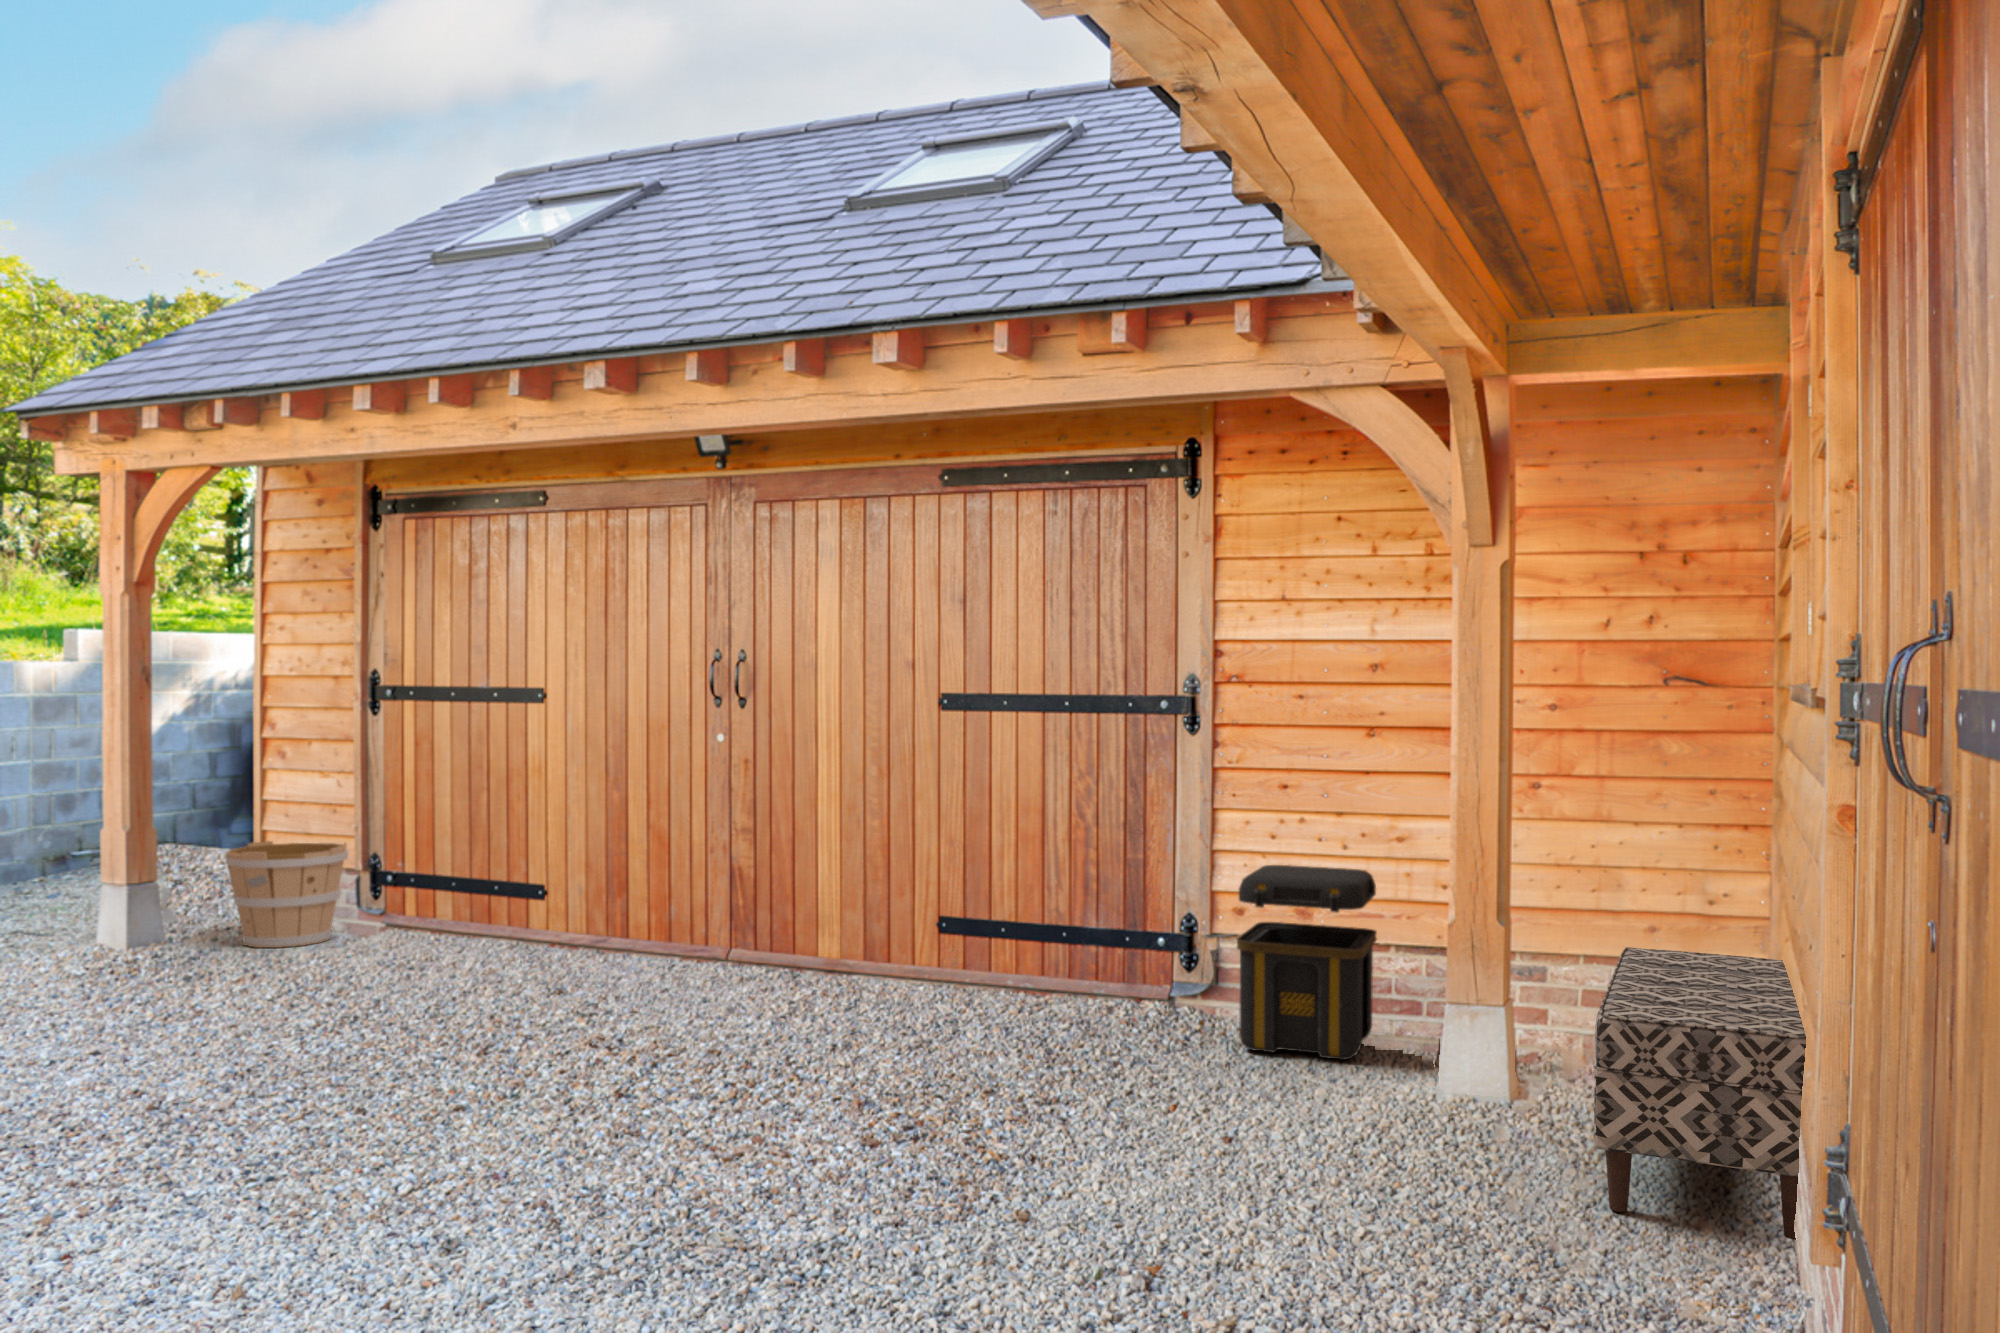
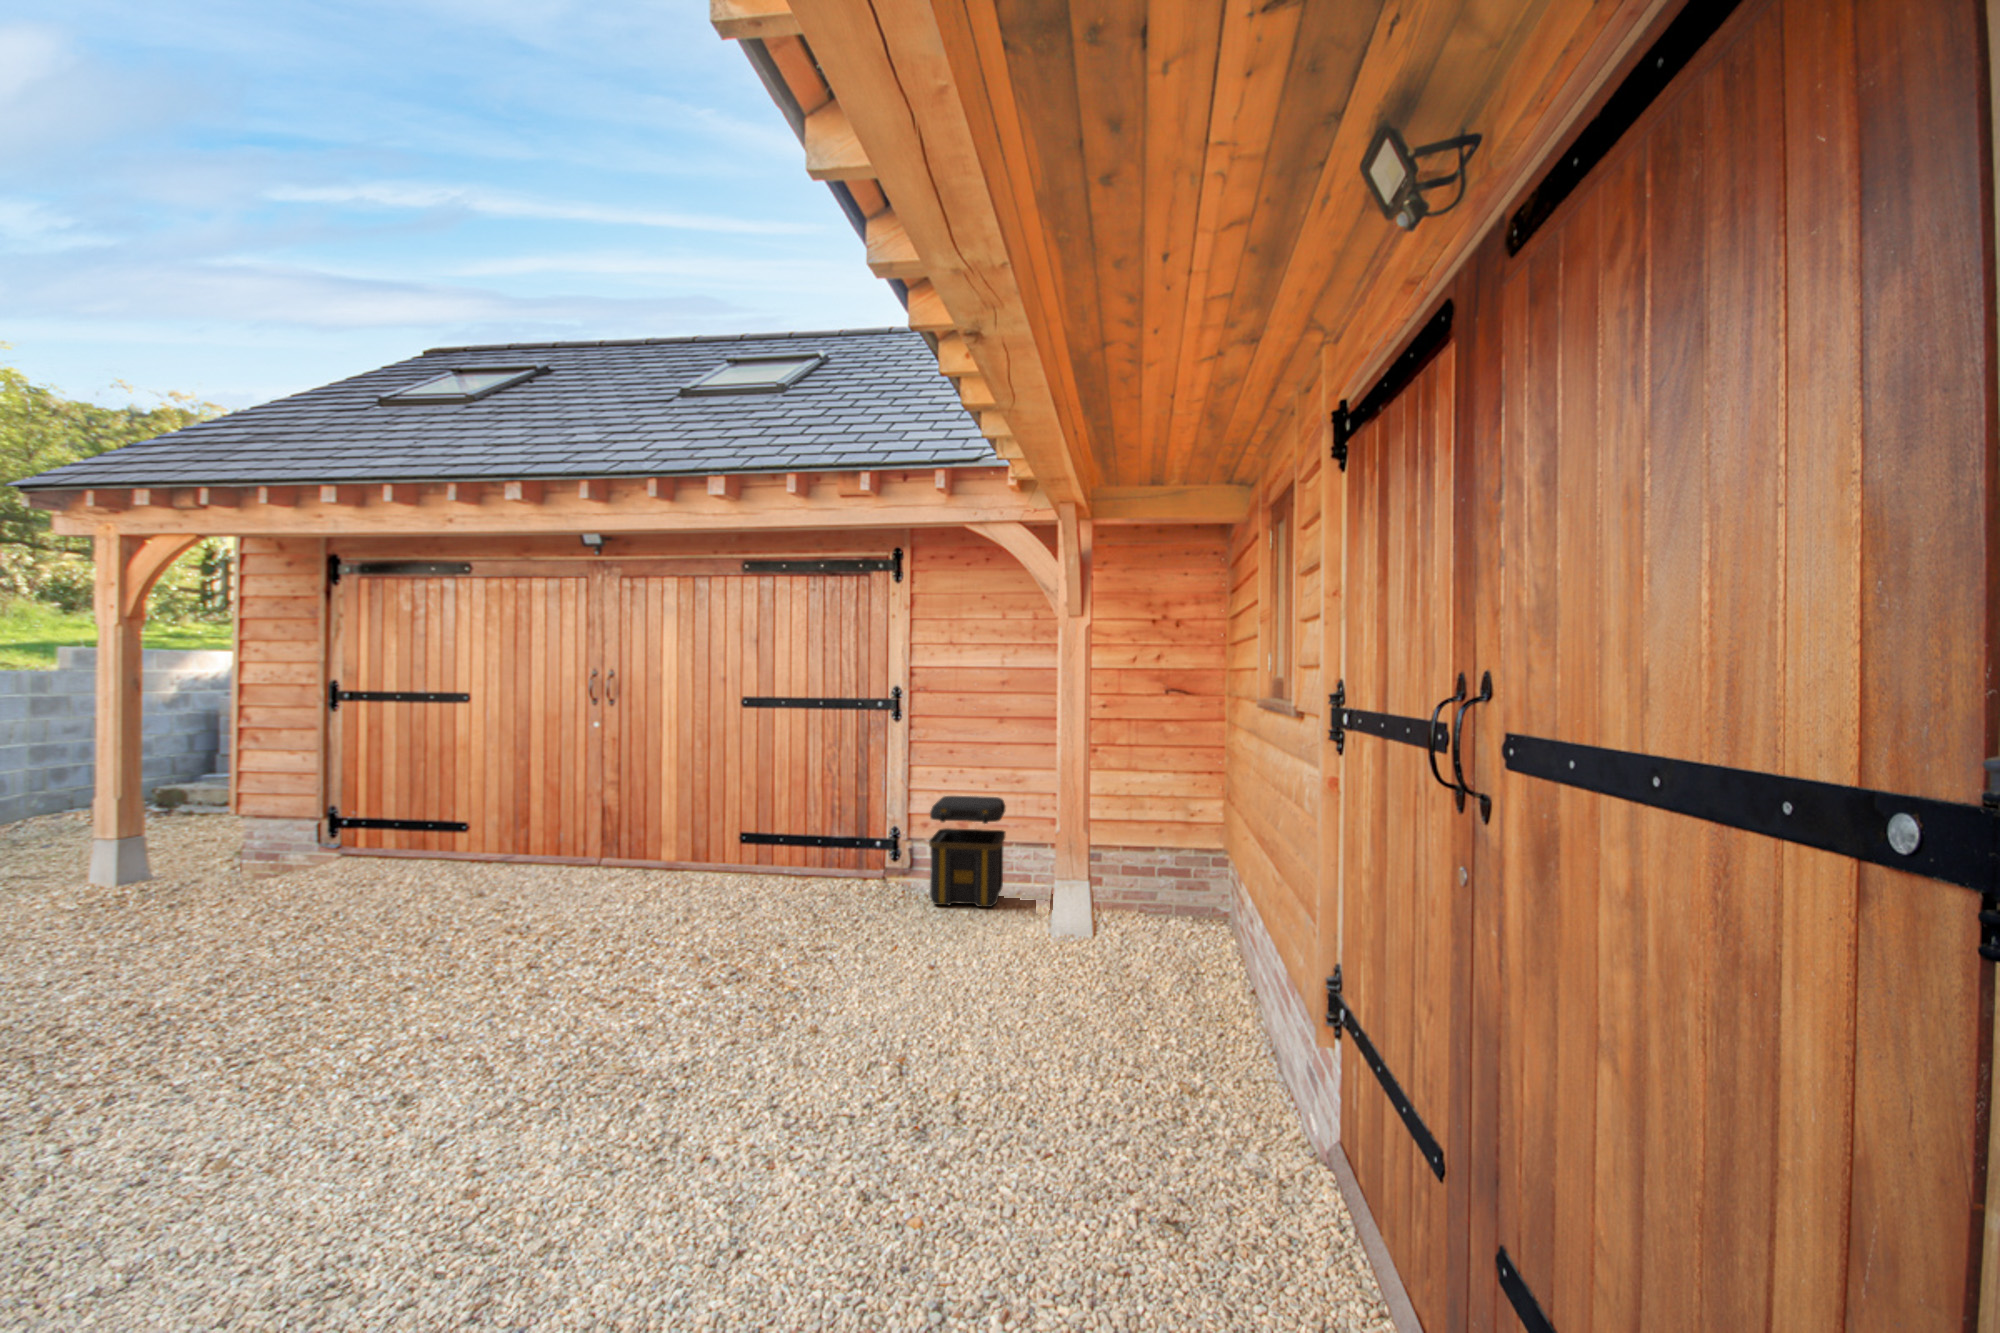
wooden bucket: present [225,841,348,948] -> none [204,797,310,876]
bench: present [1594,947,1806,1240] -> none [1135,837,1247,996]

